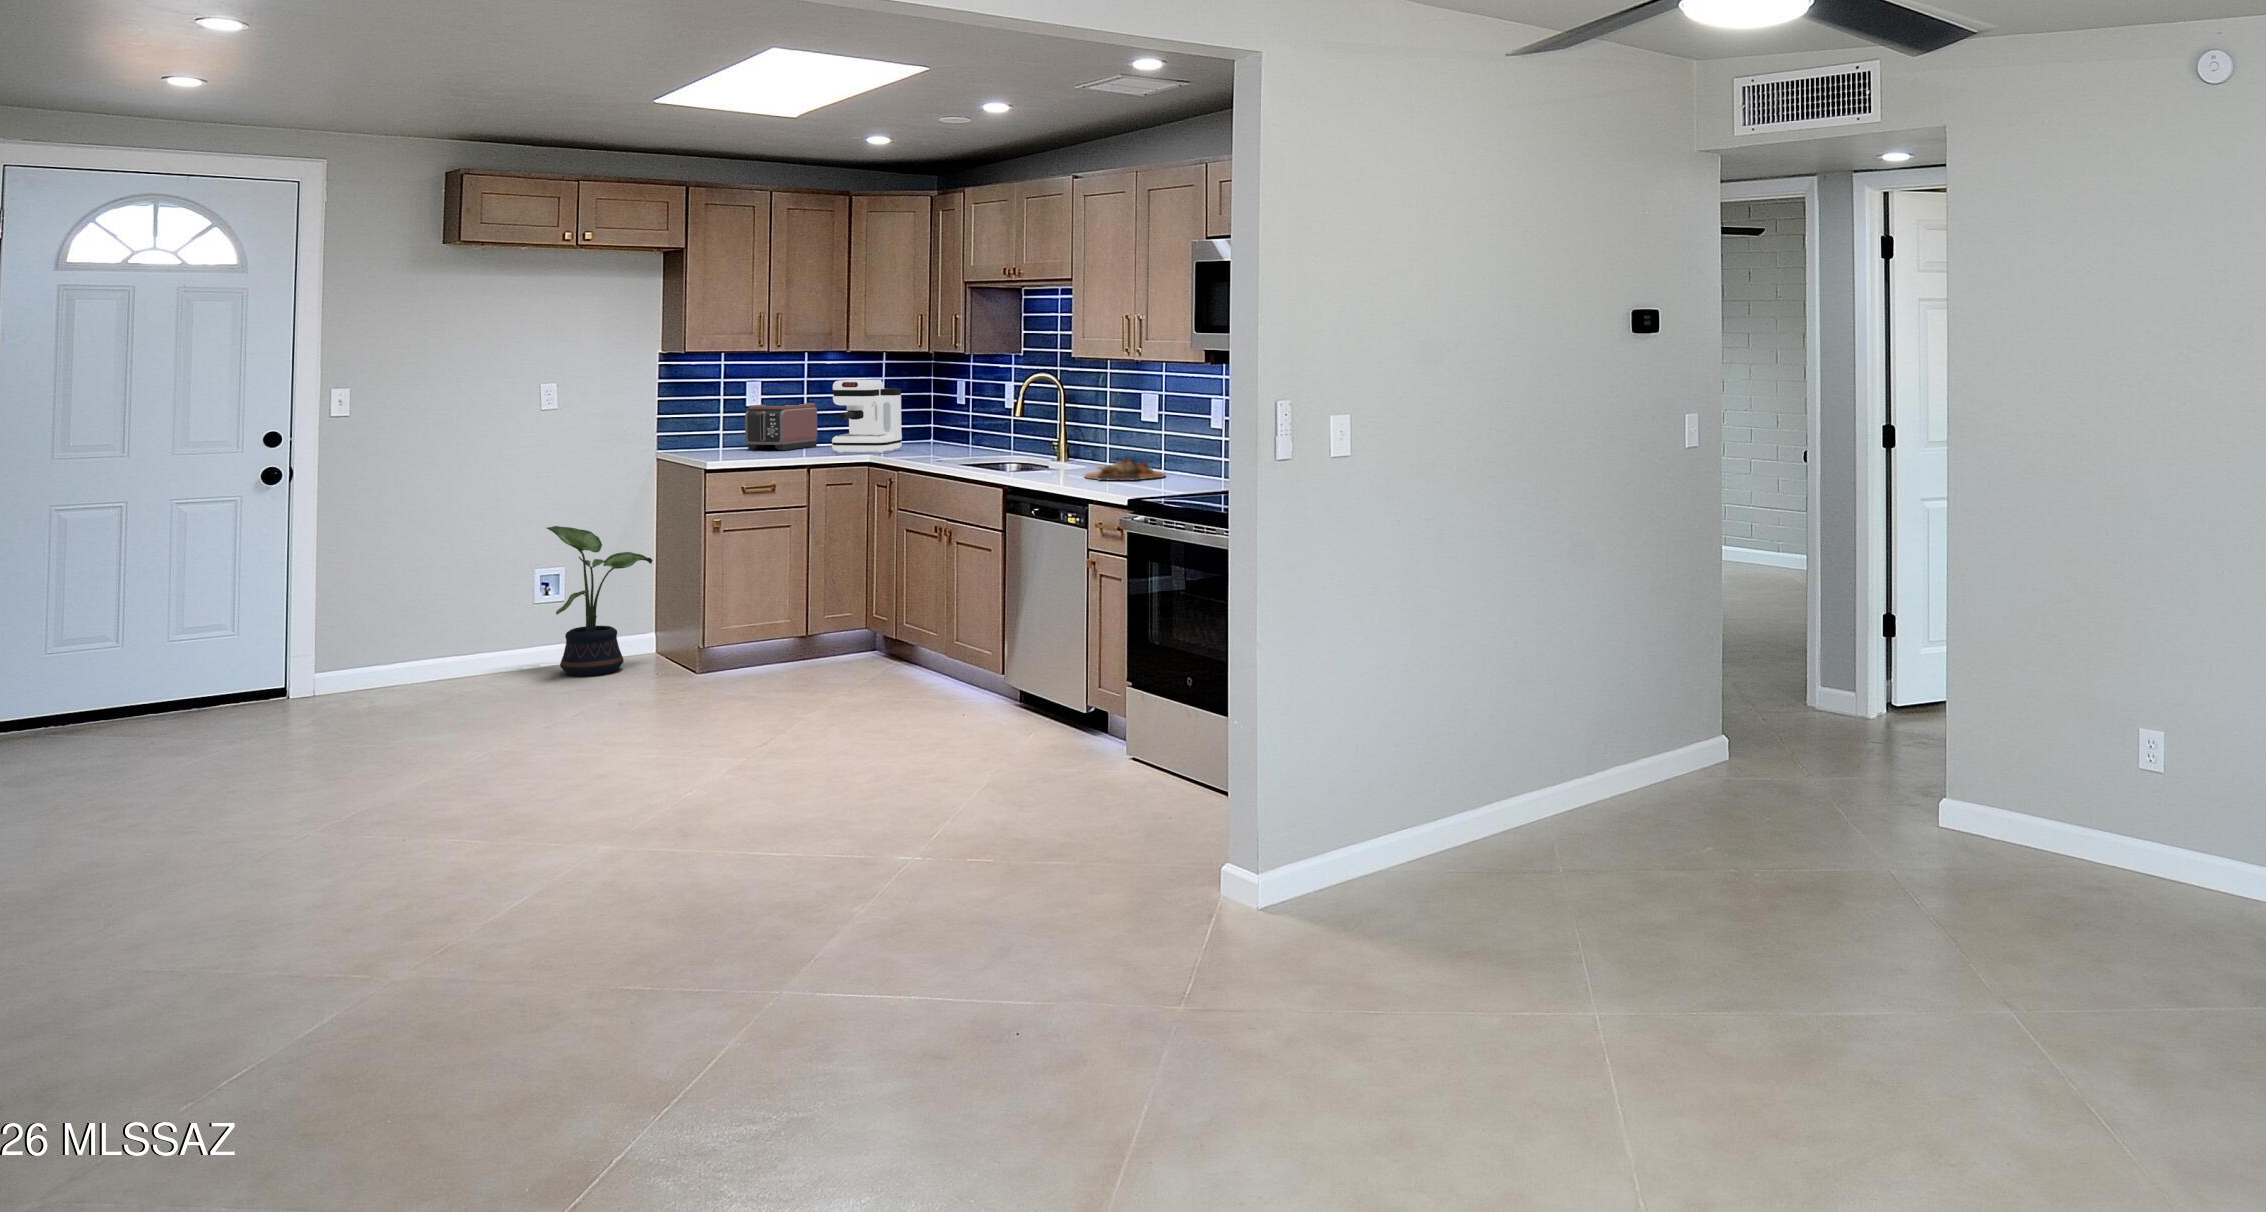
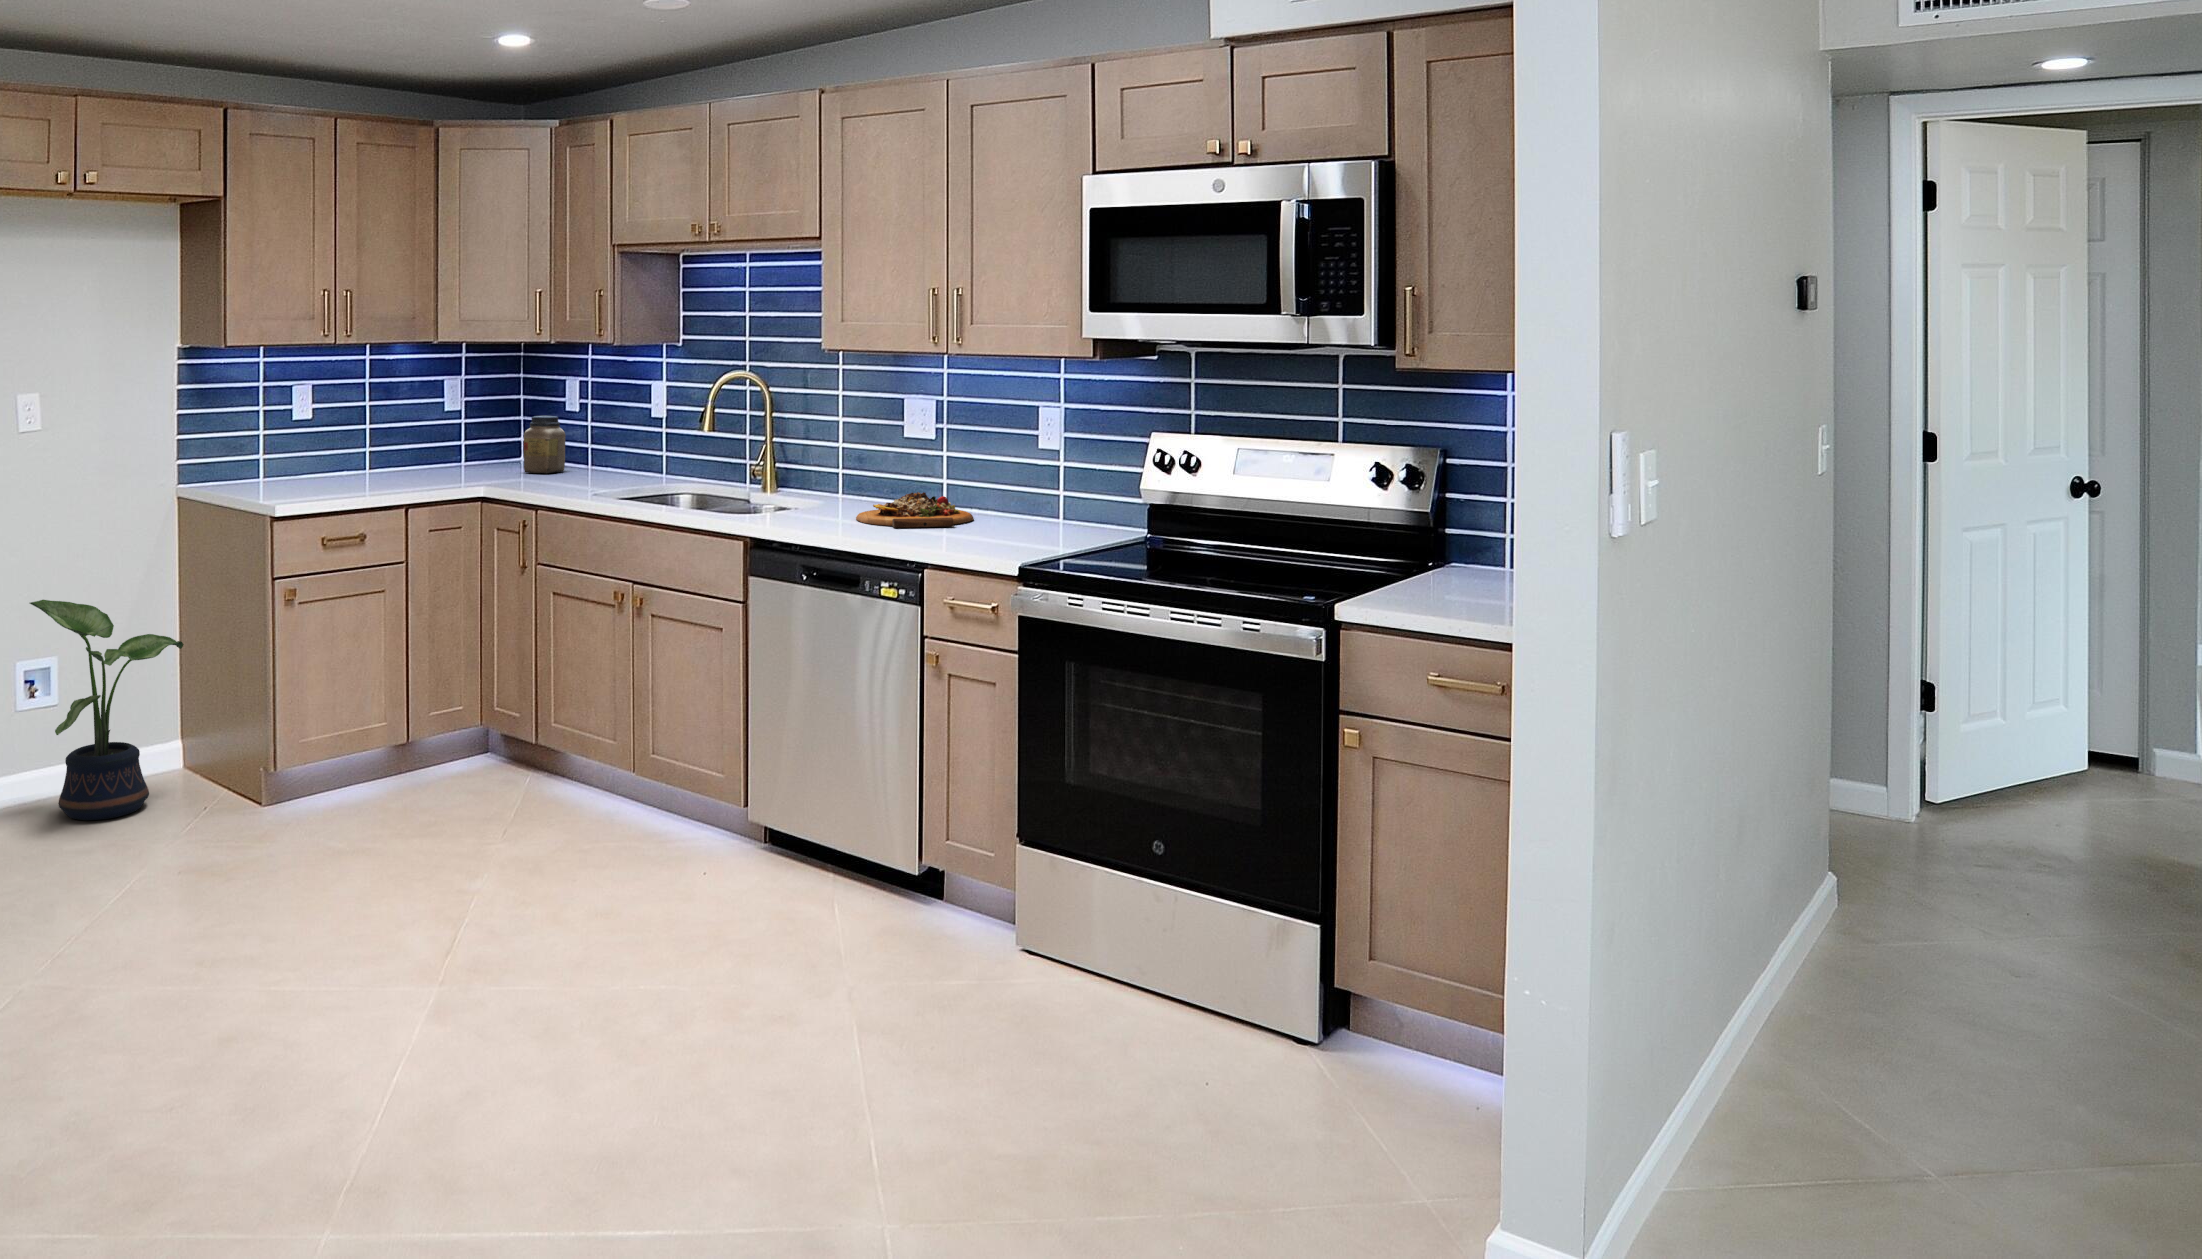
coffee maker: present [832,380,902,453] -> none [420,381,507,483]
toaster: present [745,403,817,450] -> none [292,414,383,480]
jar: none [917,407,949,449] -> present [524,416,566,473]

